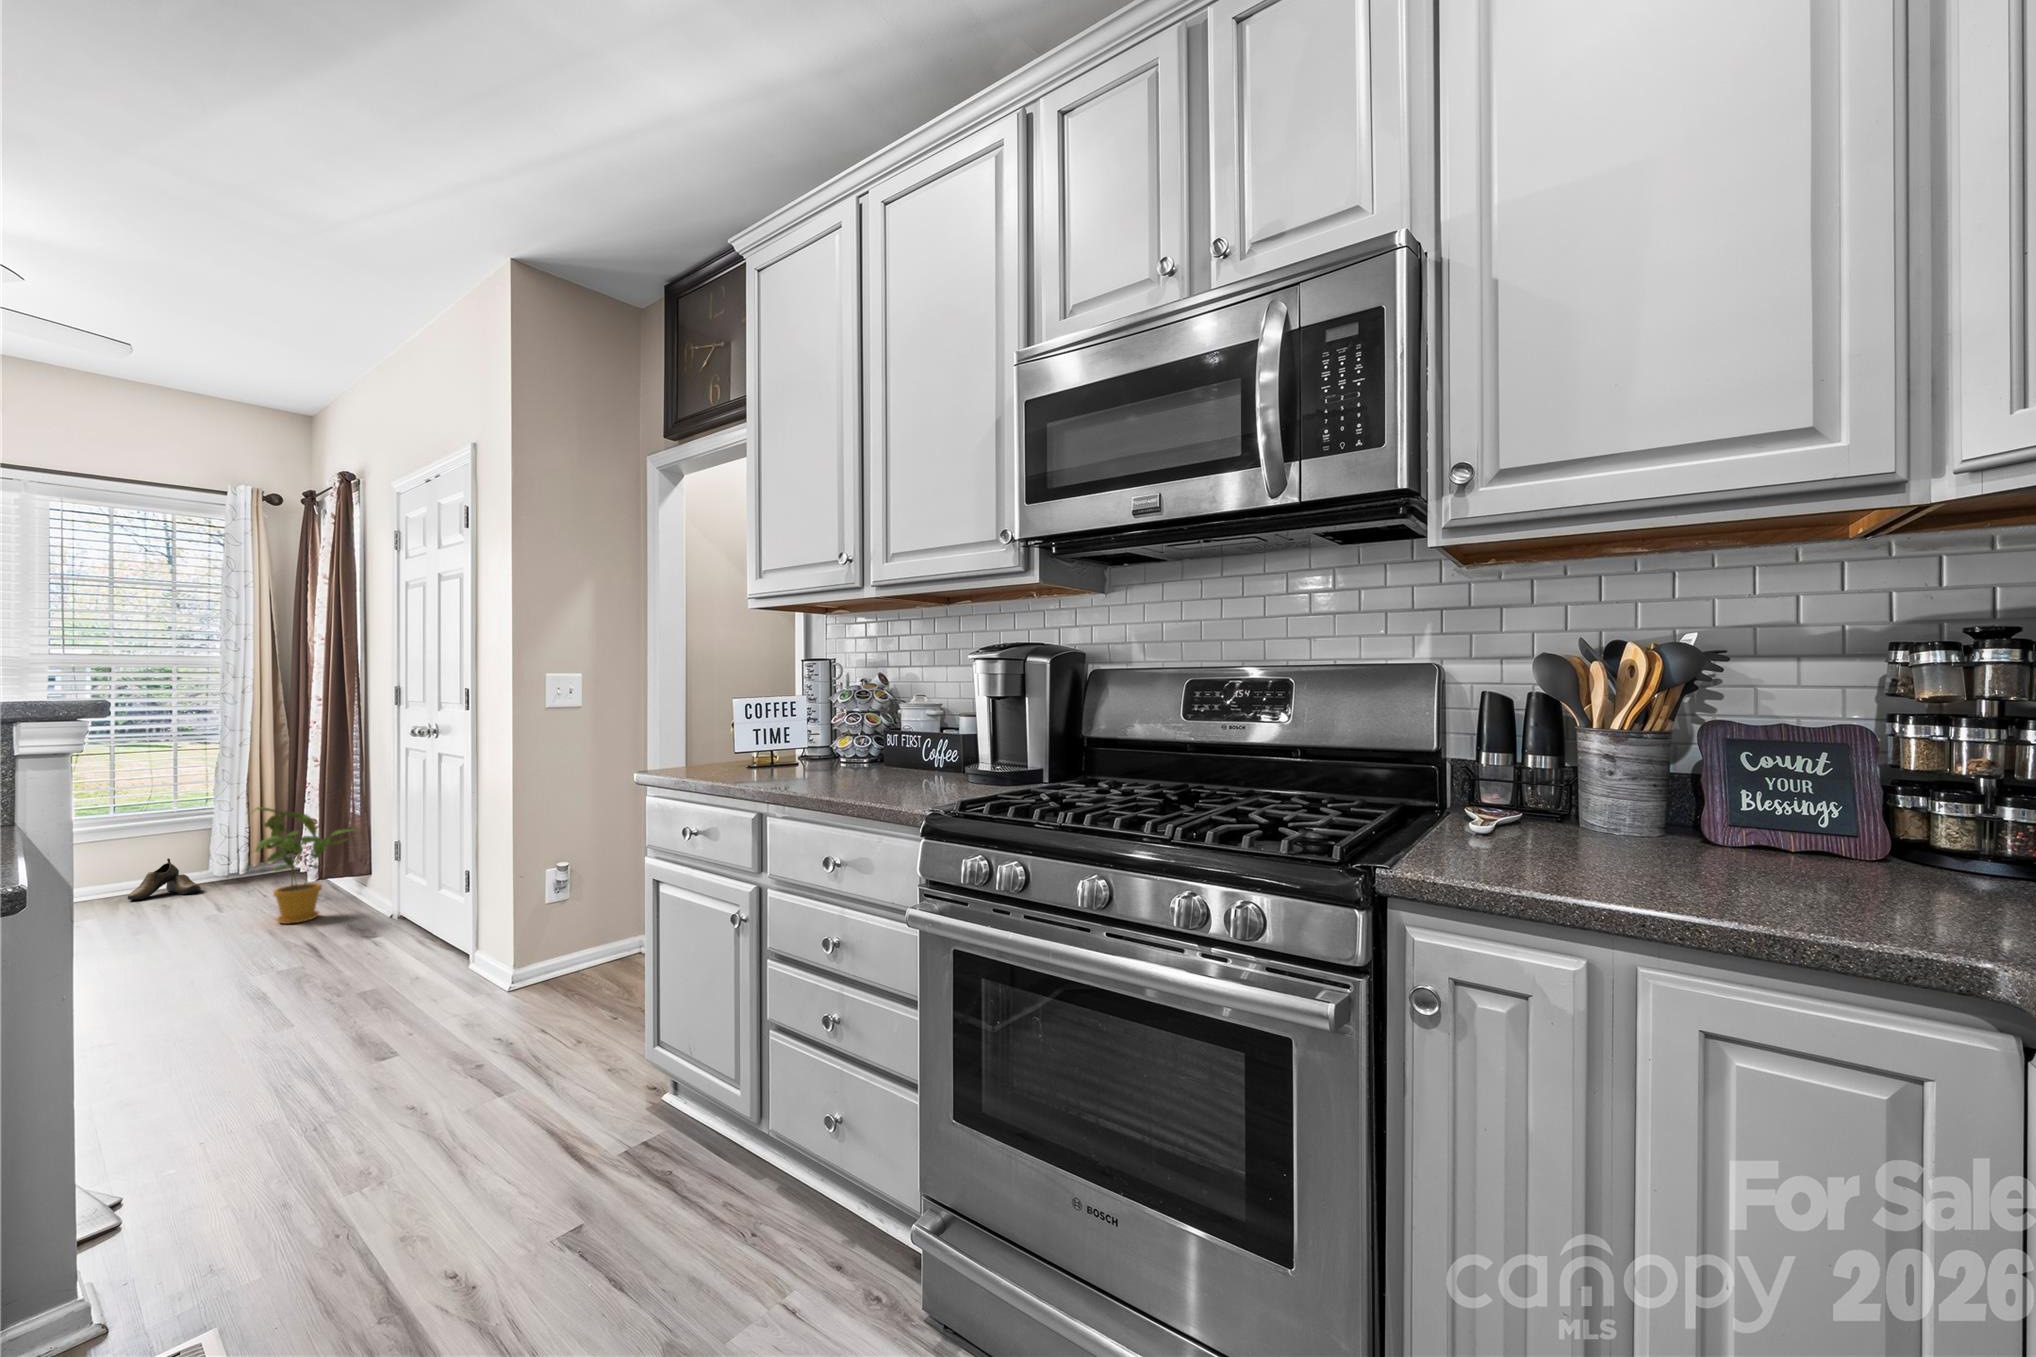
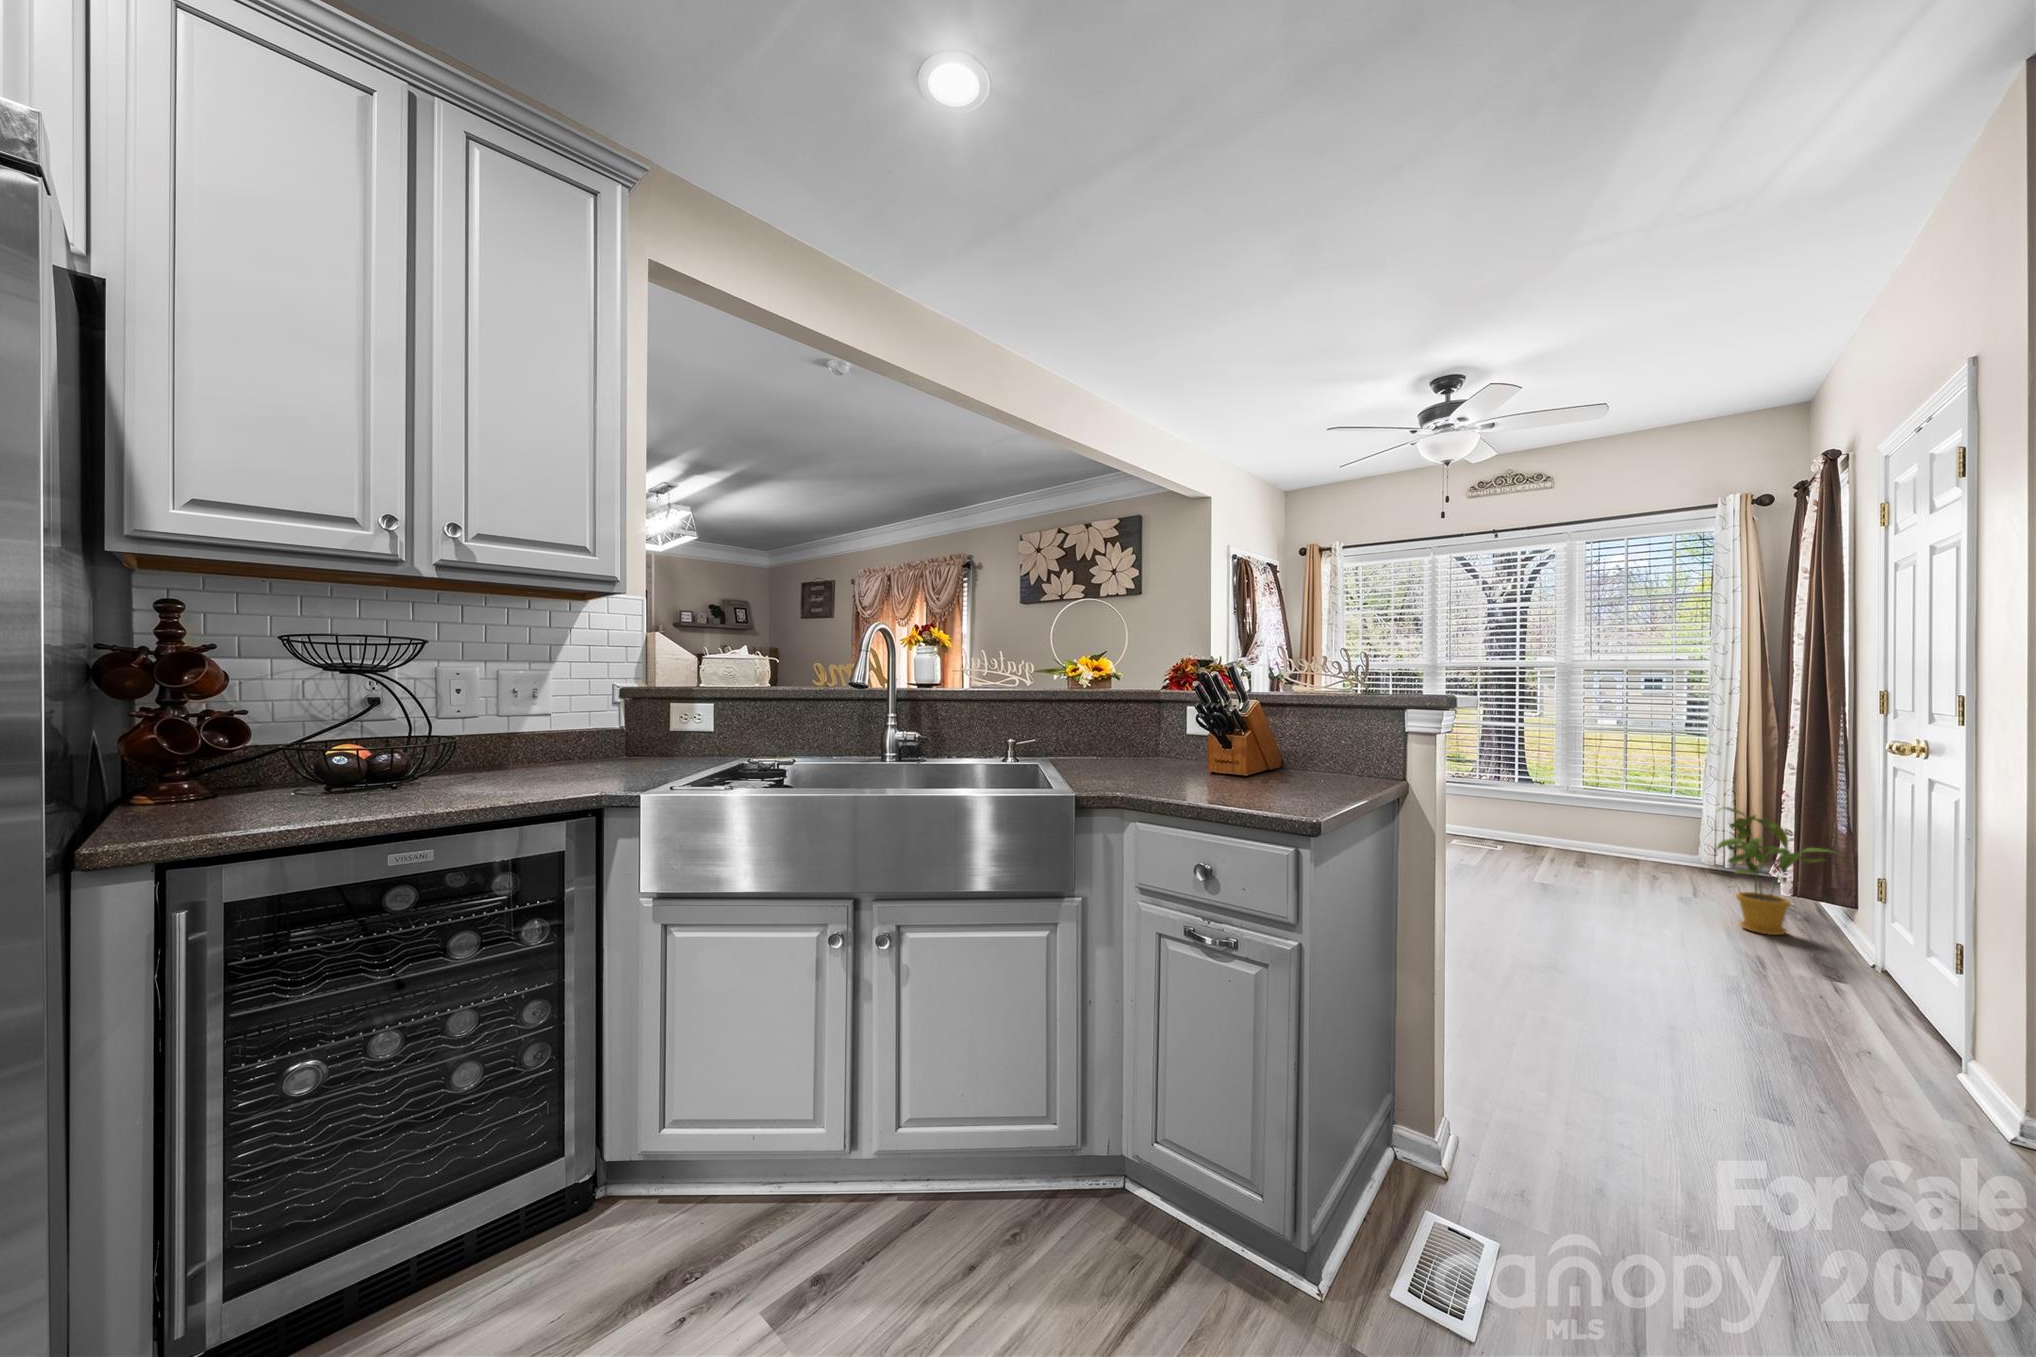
shoe: present [128,858,201,900] -> none [1629,838,1688,874]

